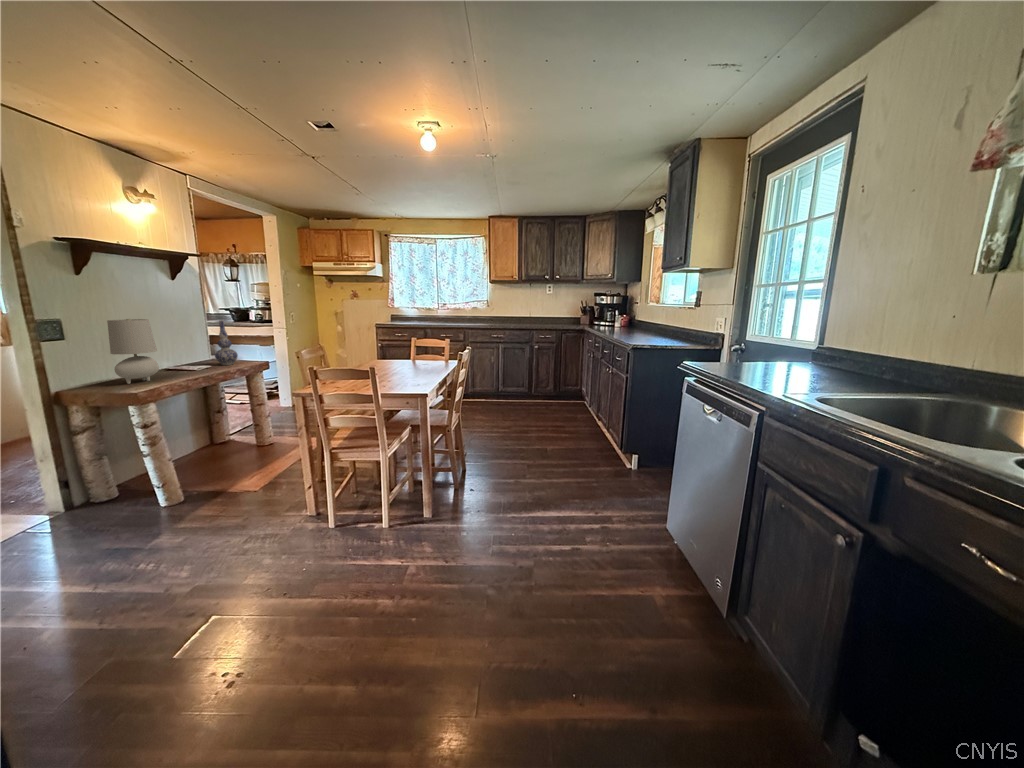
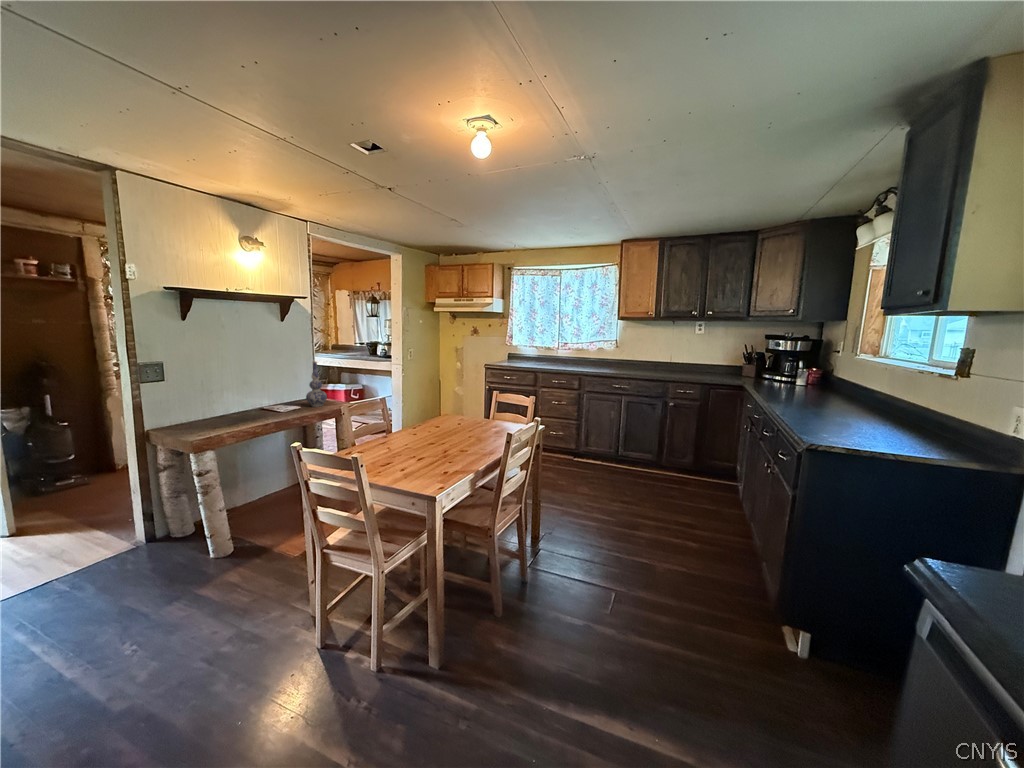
table lamp: present [107,319,159,384] -> none [200,361,242,425]

